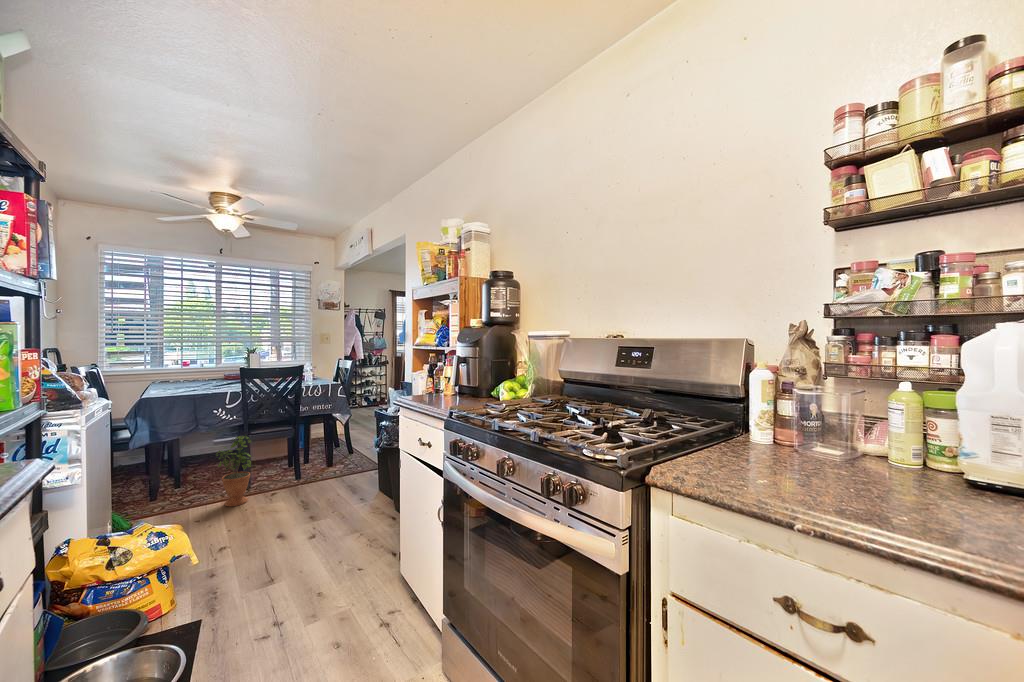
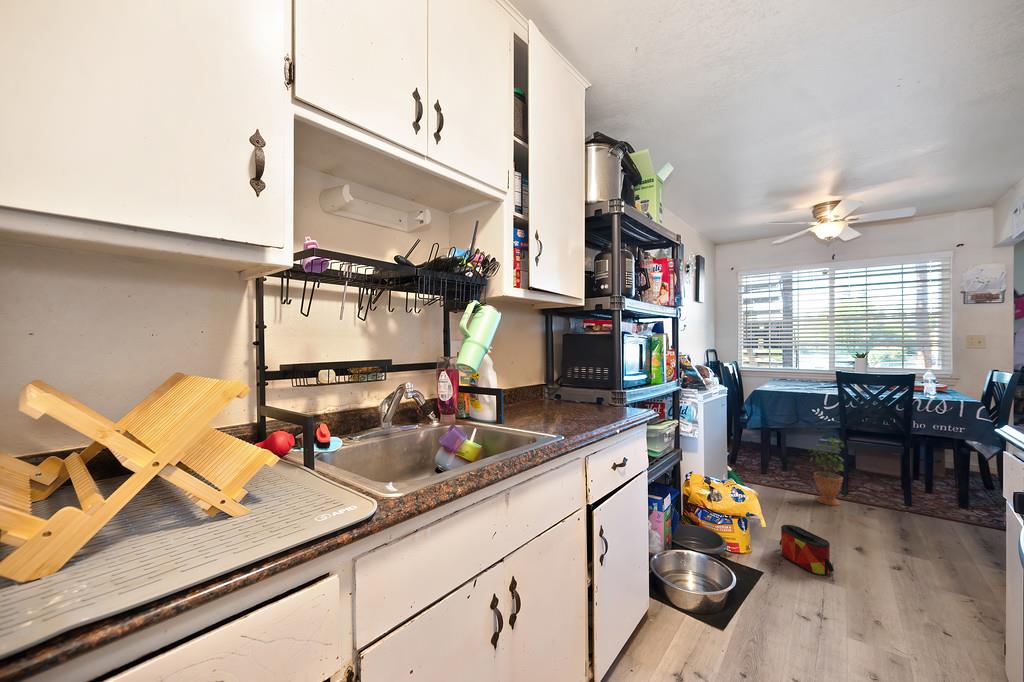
bag: none [208,544,271,587] -> present [779,525,834,576]

